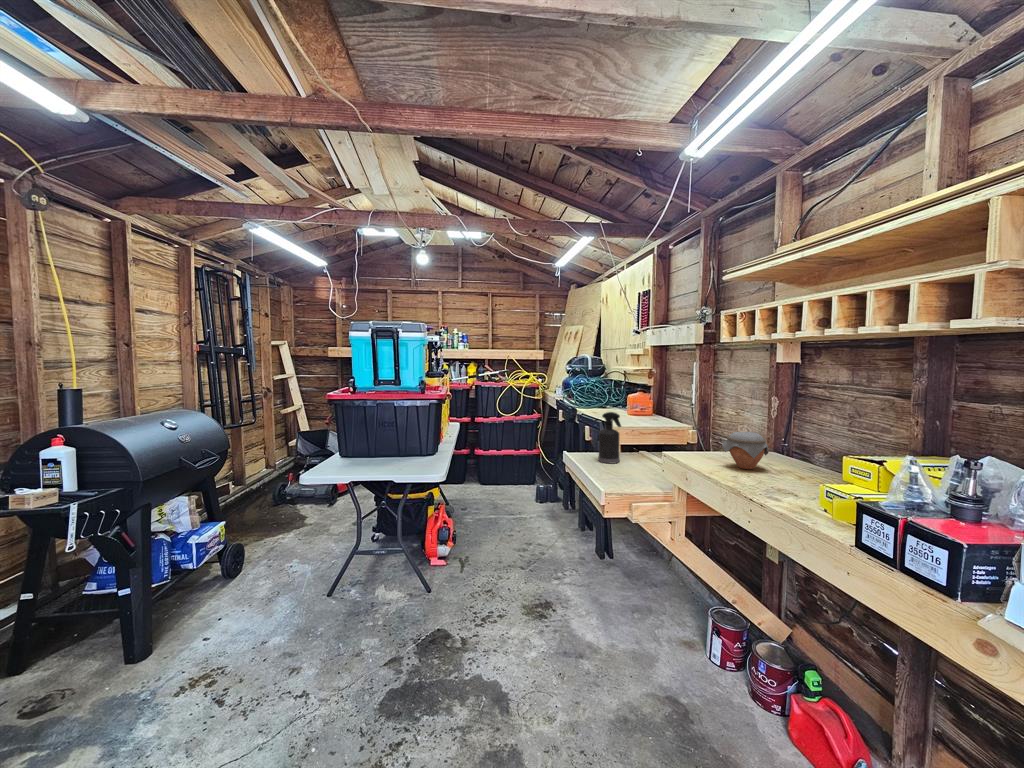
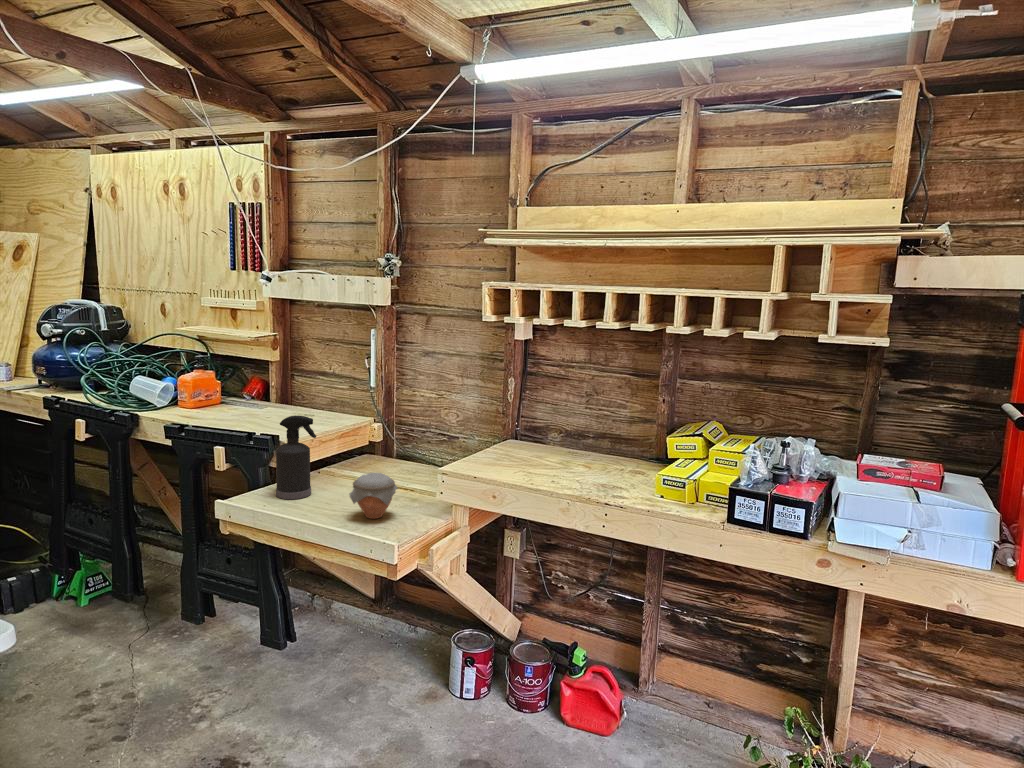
jar: present [722,432,769,469] -> present [349,473,398,519]

